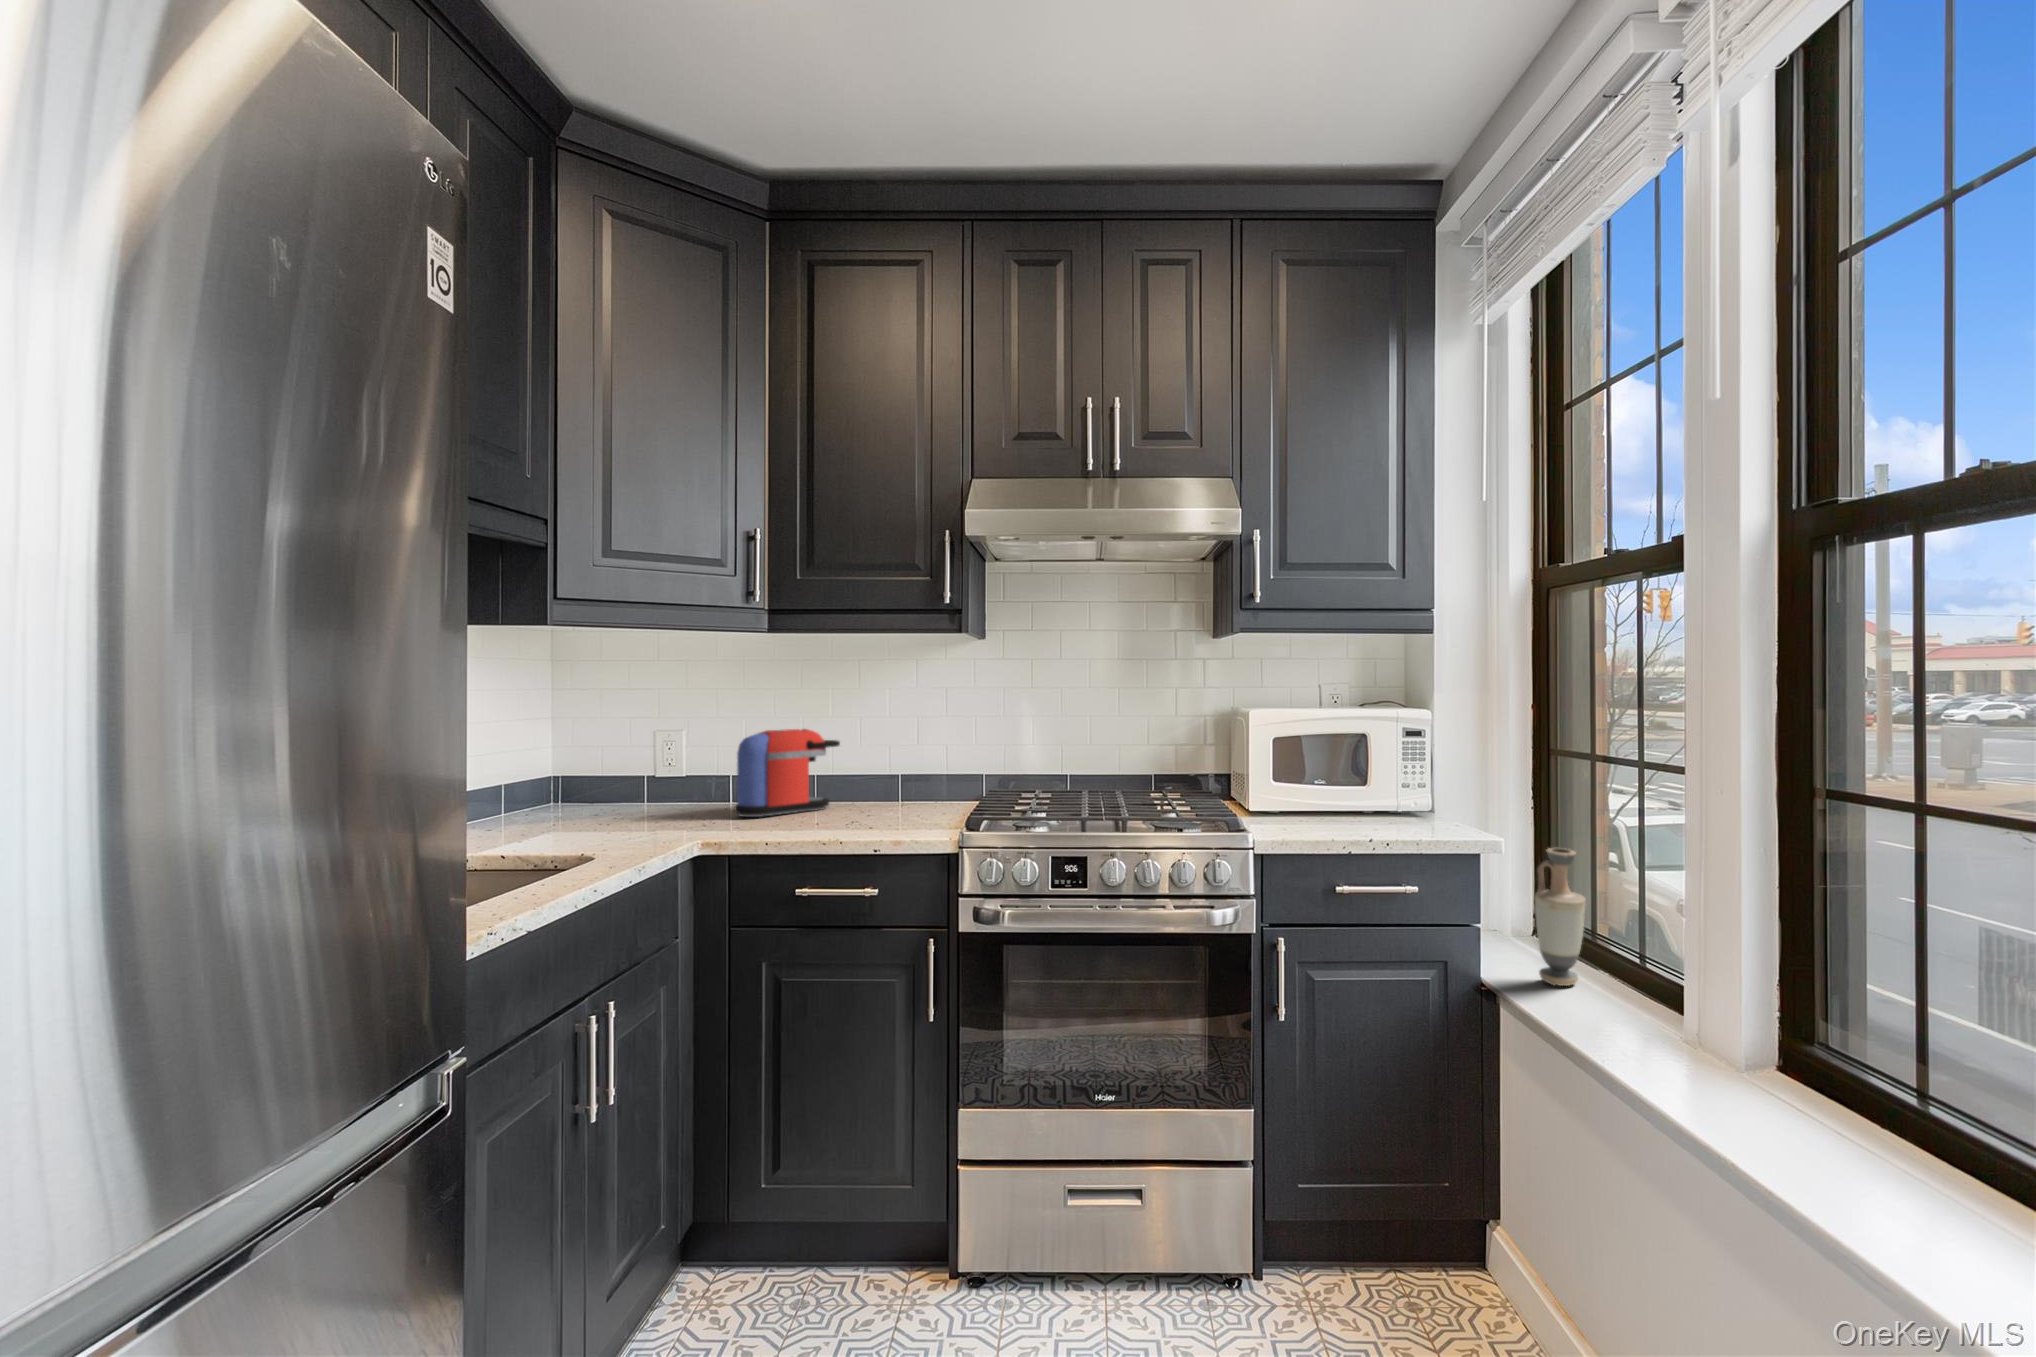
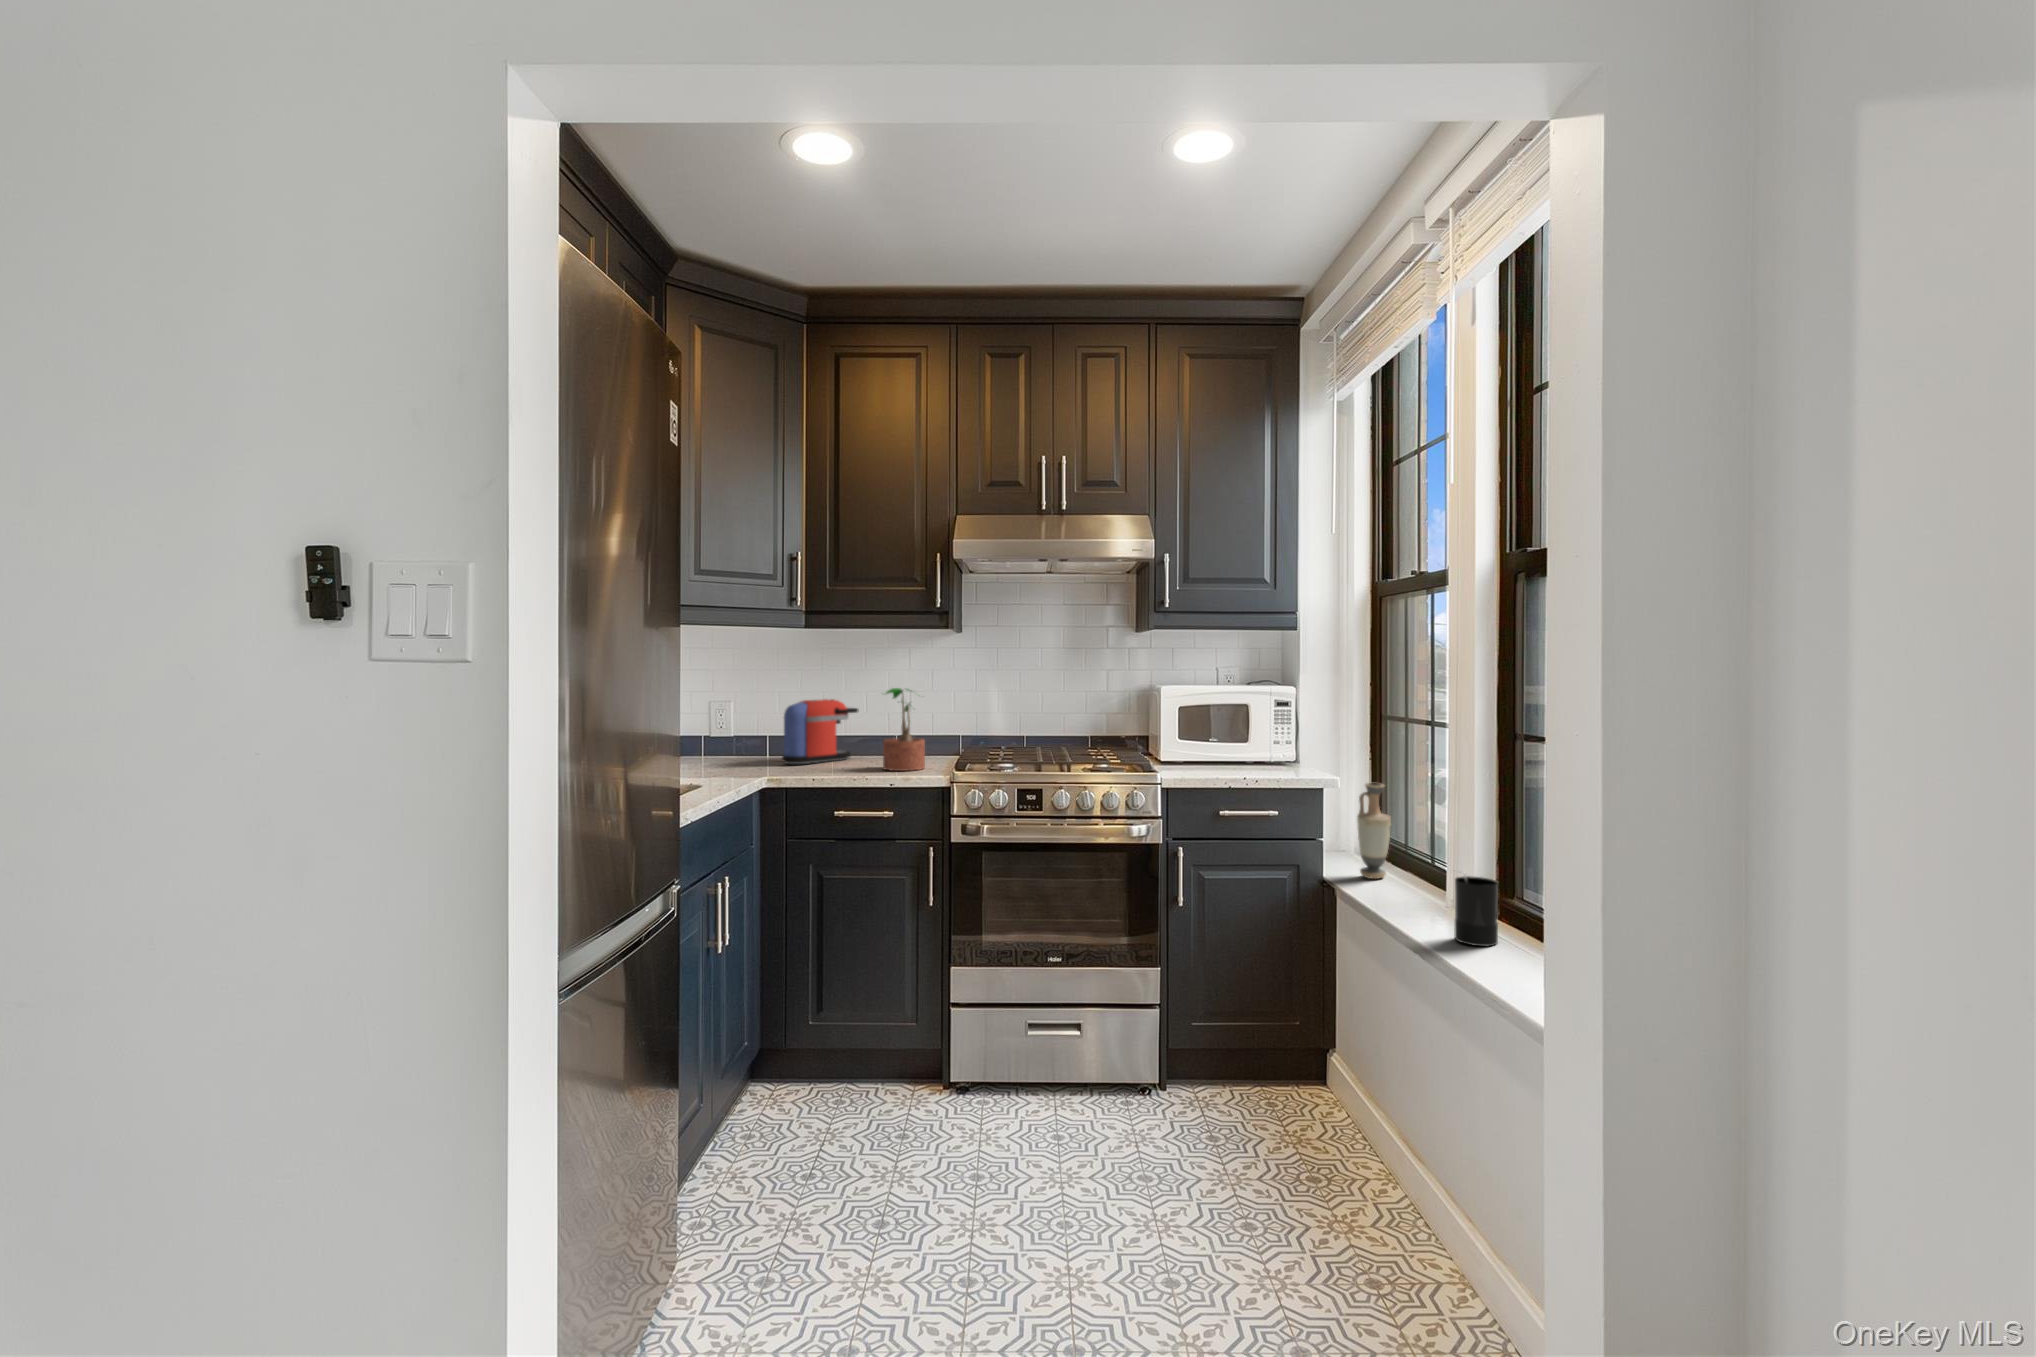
potted plant: none [864,714,927,828] -> present [883,688,925,771]
candle: none [1737,1000,1823,1129] -> present [1454,875,1498,946]

